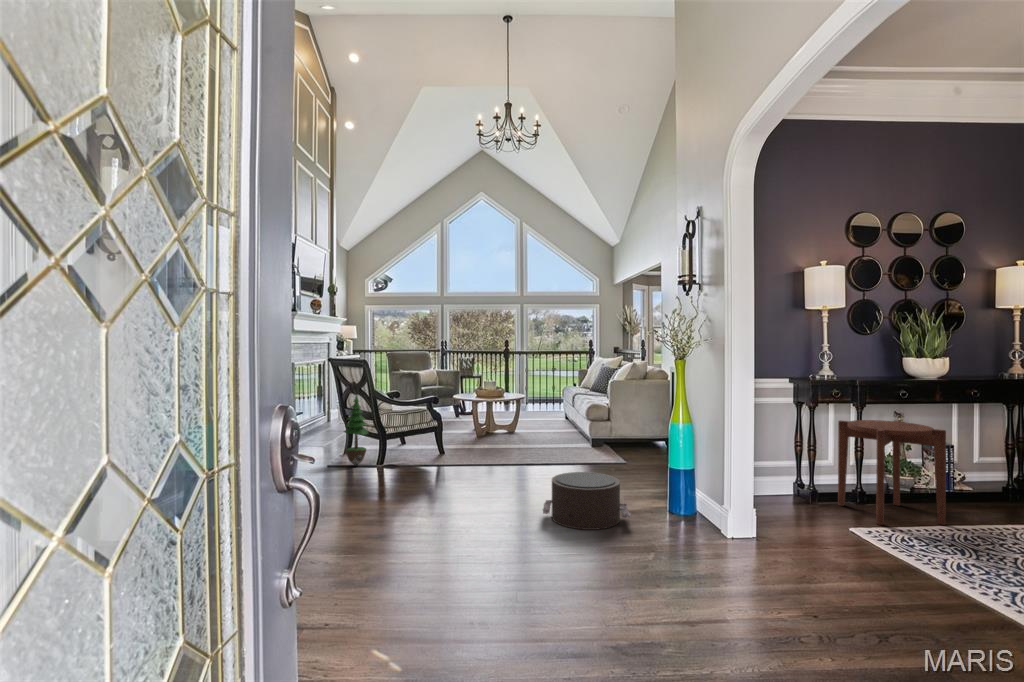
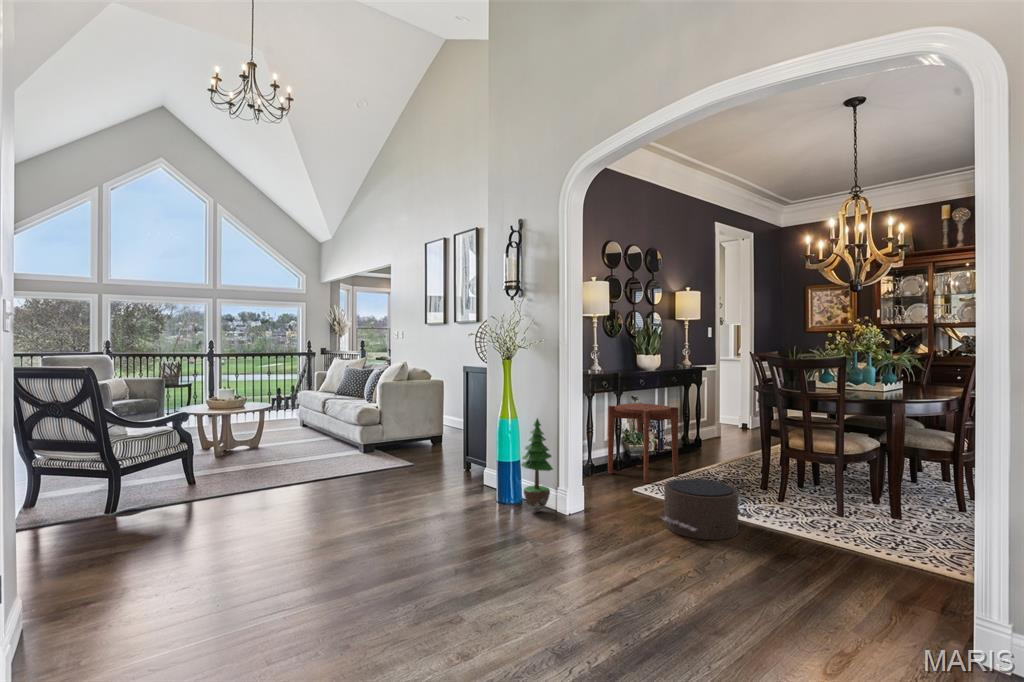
potted tree: present [344,397,368,465] -> present [521,419,553,511]
pouf: present [543,472,630,530] -> present [661,479,753,540]

